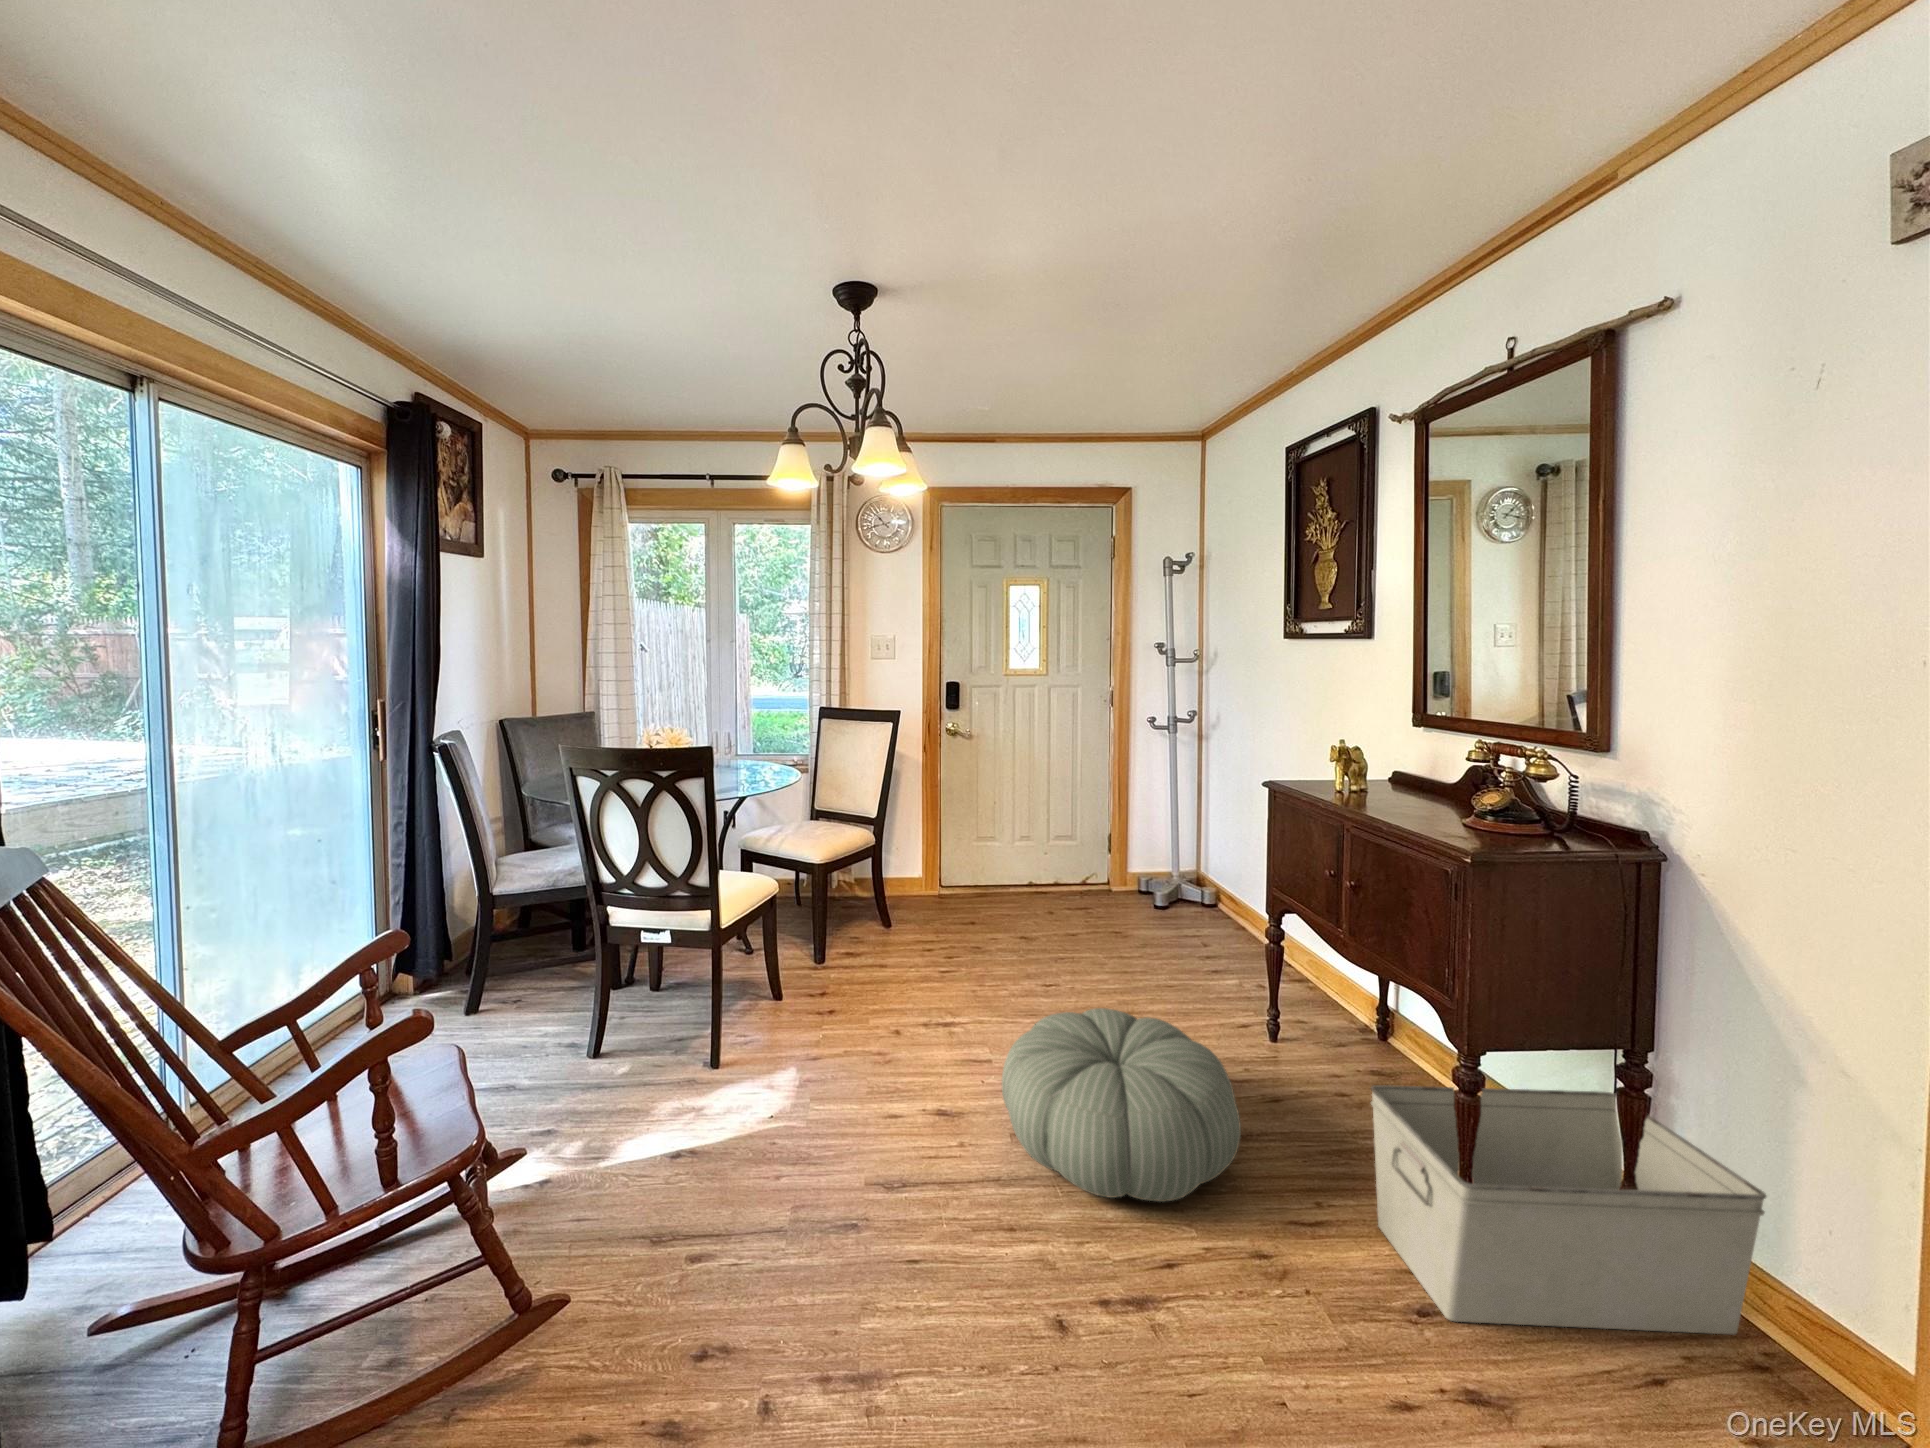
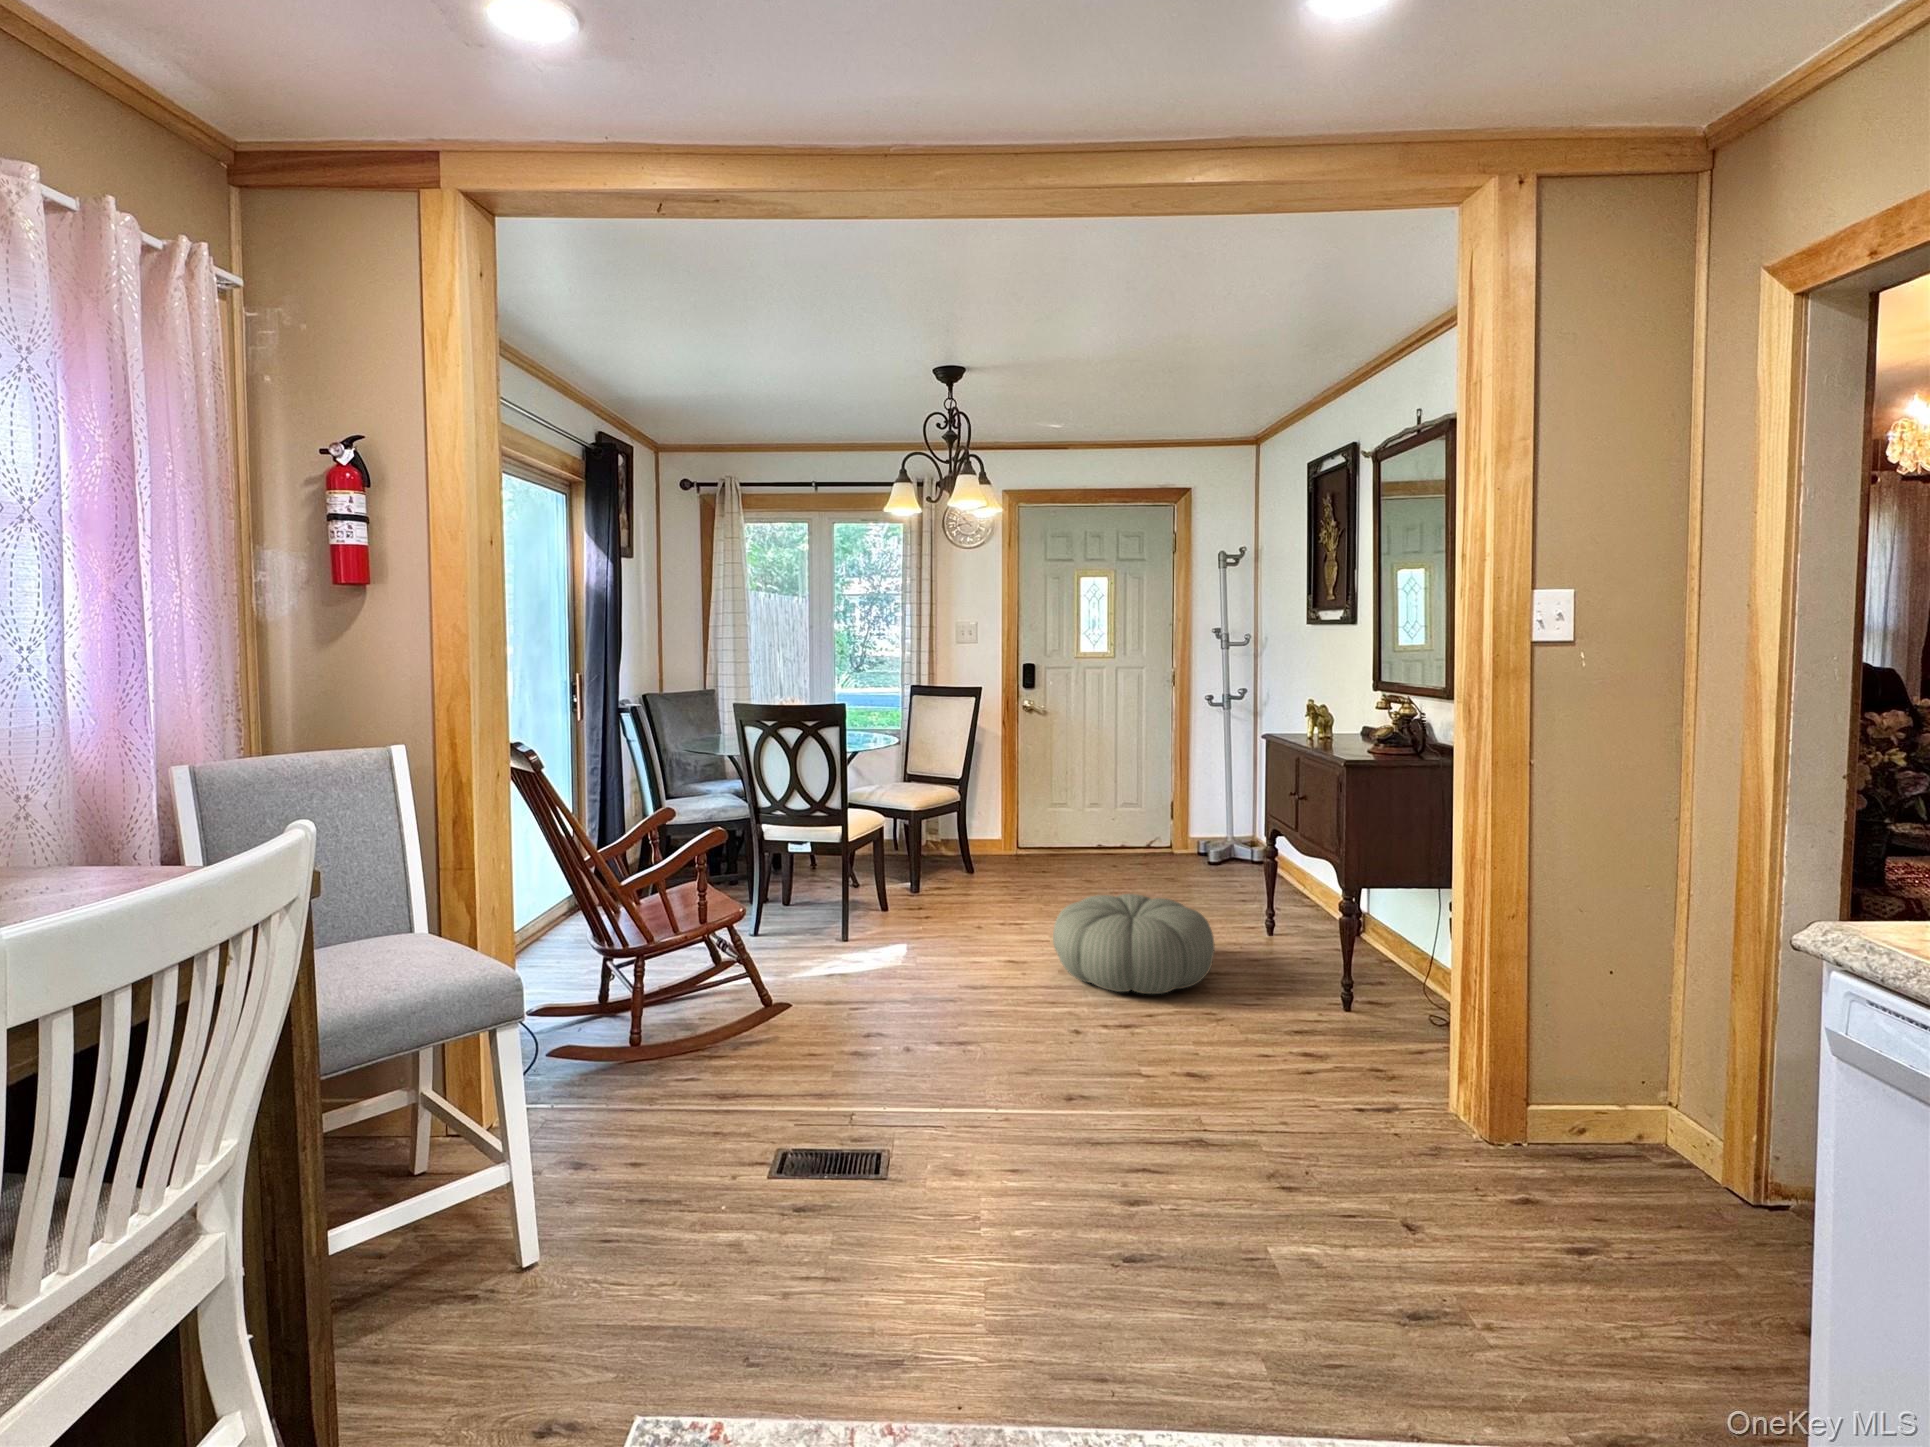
storage bin: present [1371,1085,1766,1335] -> none [1293,918,1501,1045]

